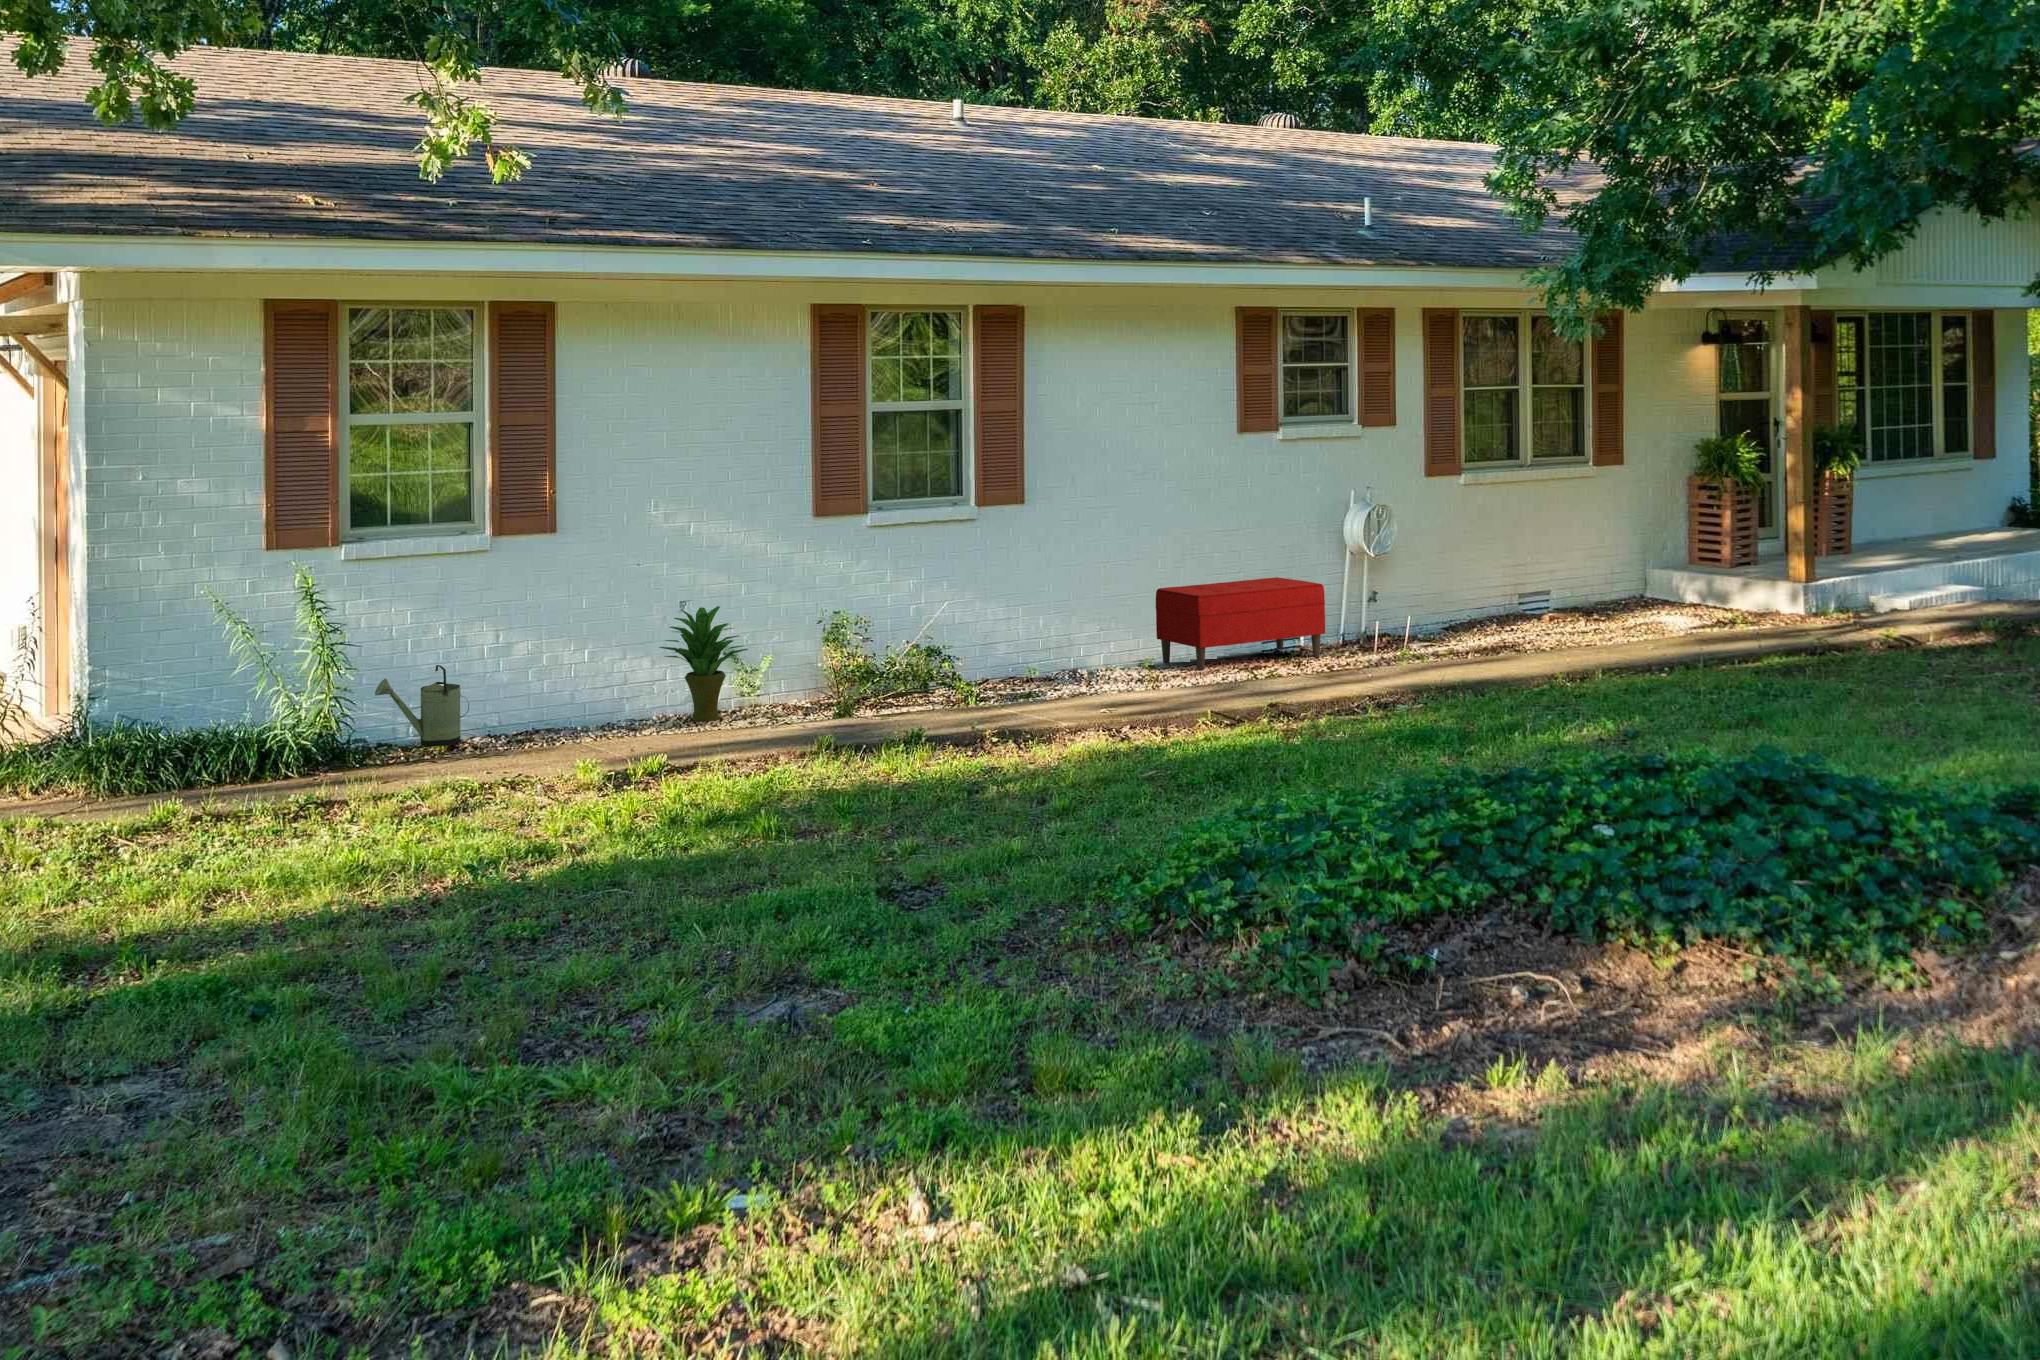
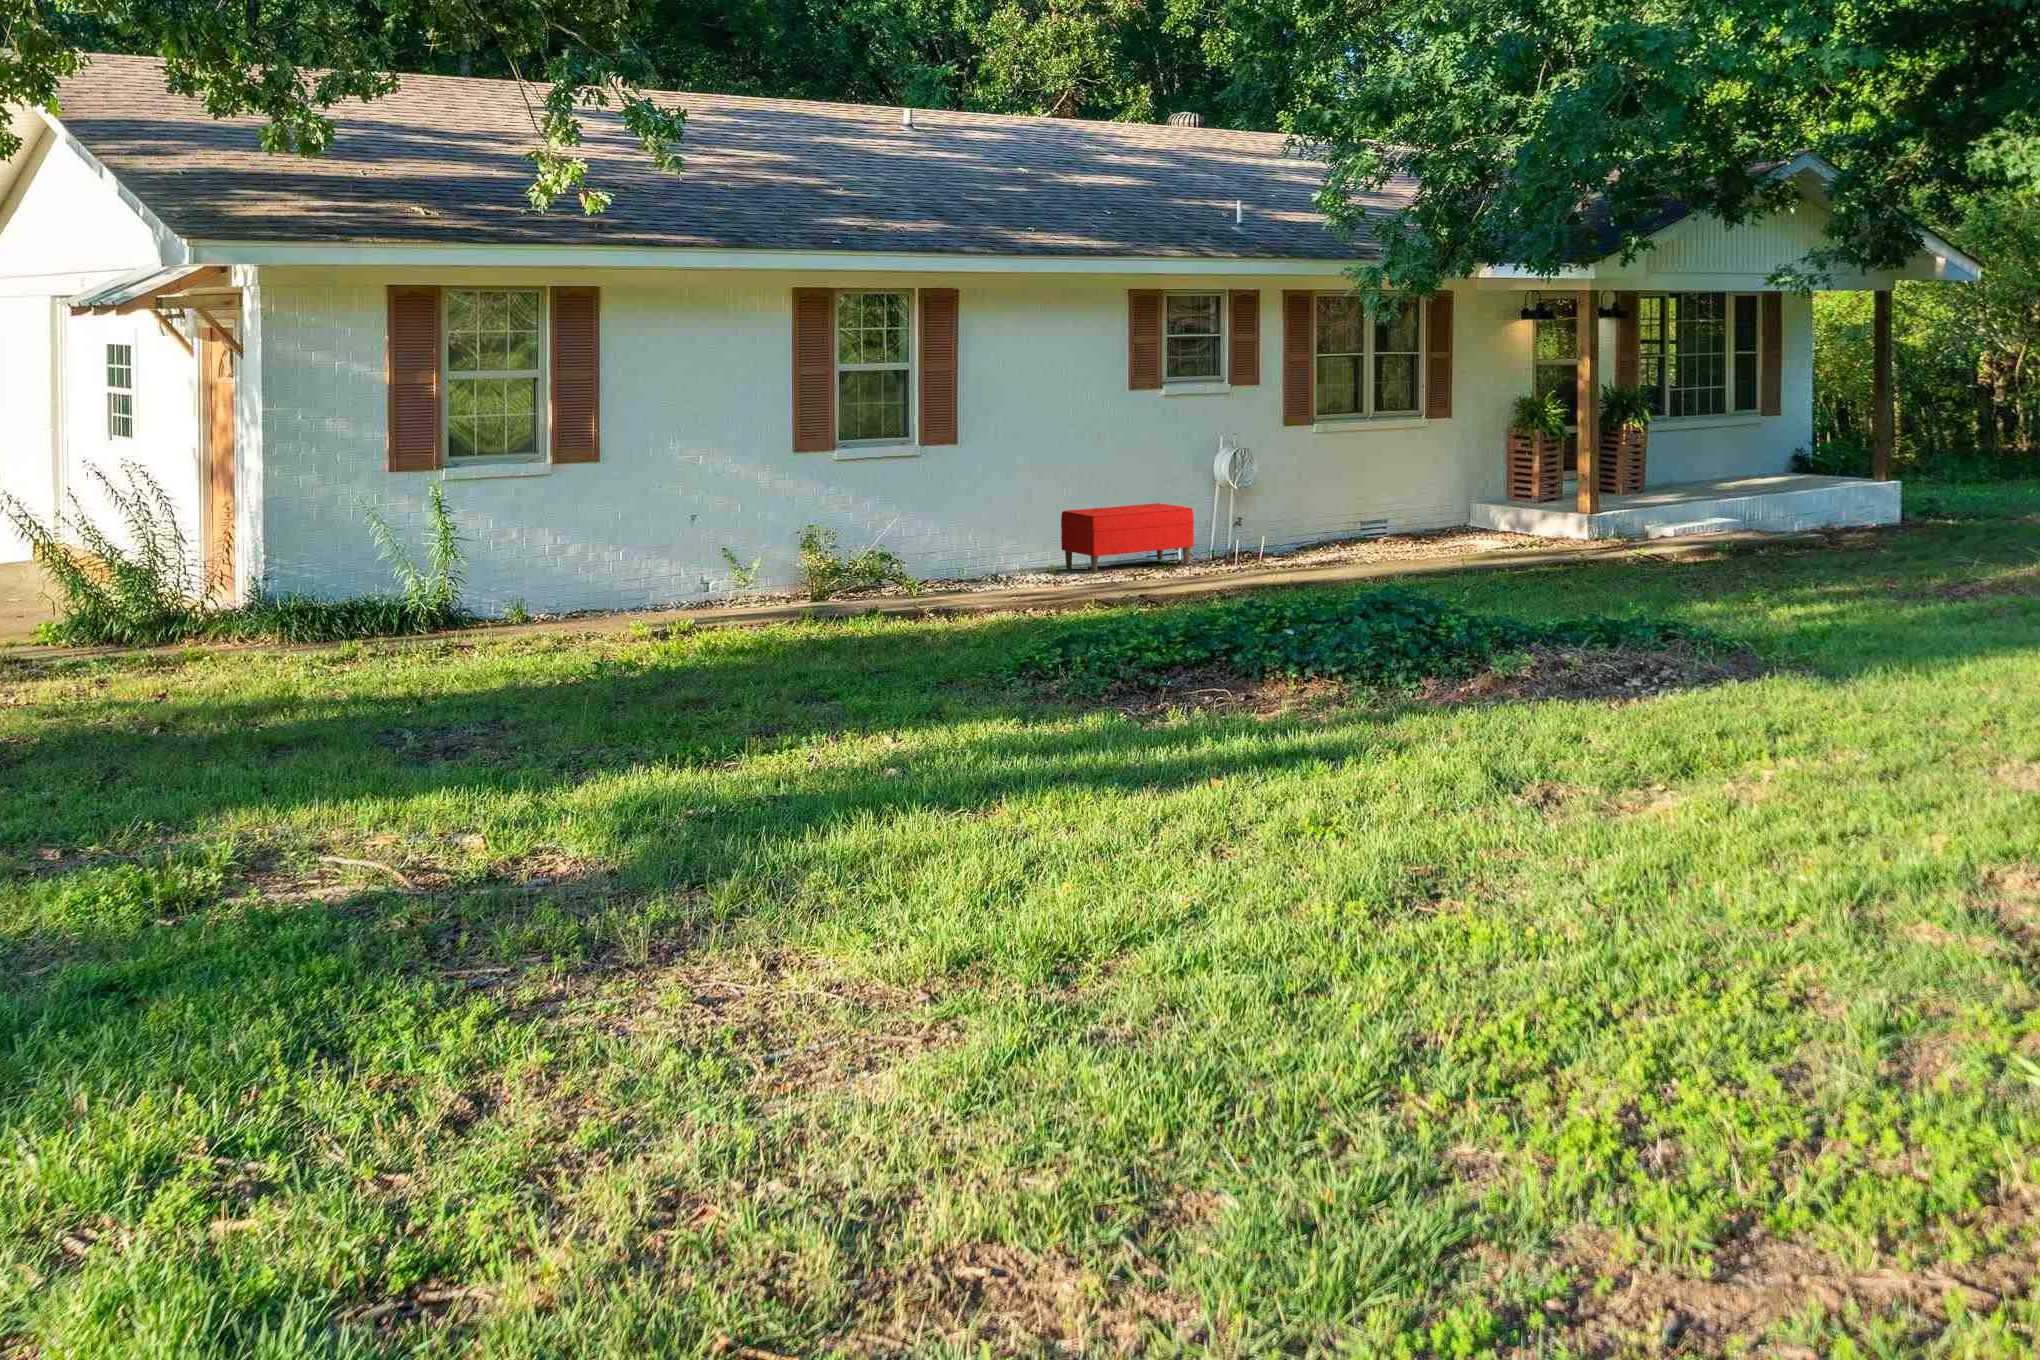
potted plant: present [660,606,748,722] -> none [679,519,747,606]
watering can: present [375,665,469,746] -> none [470,561,539,620]

